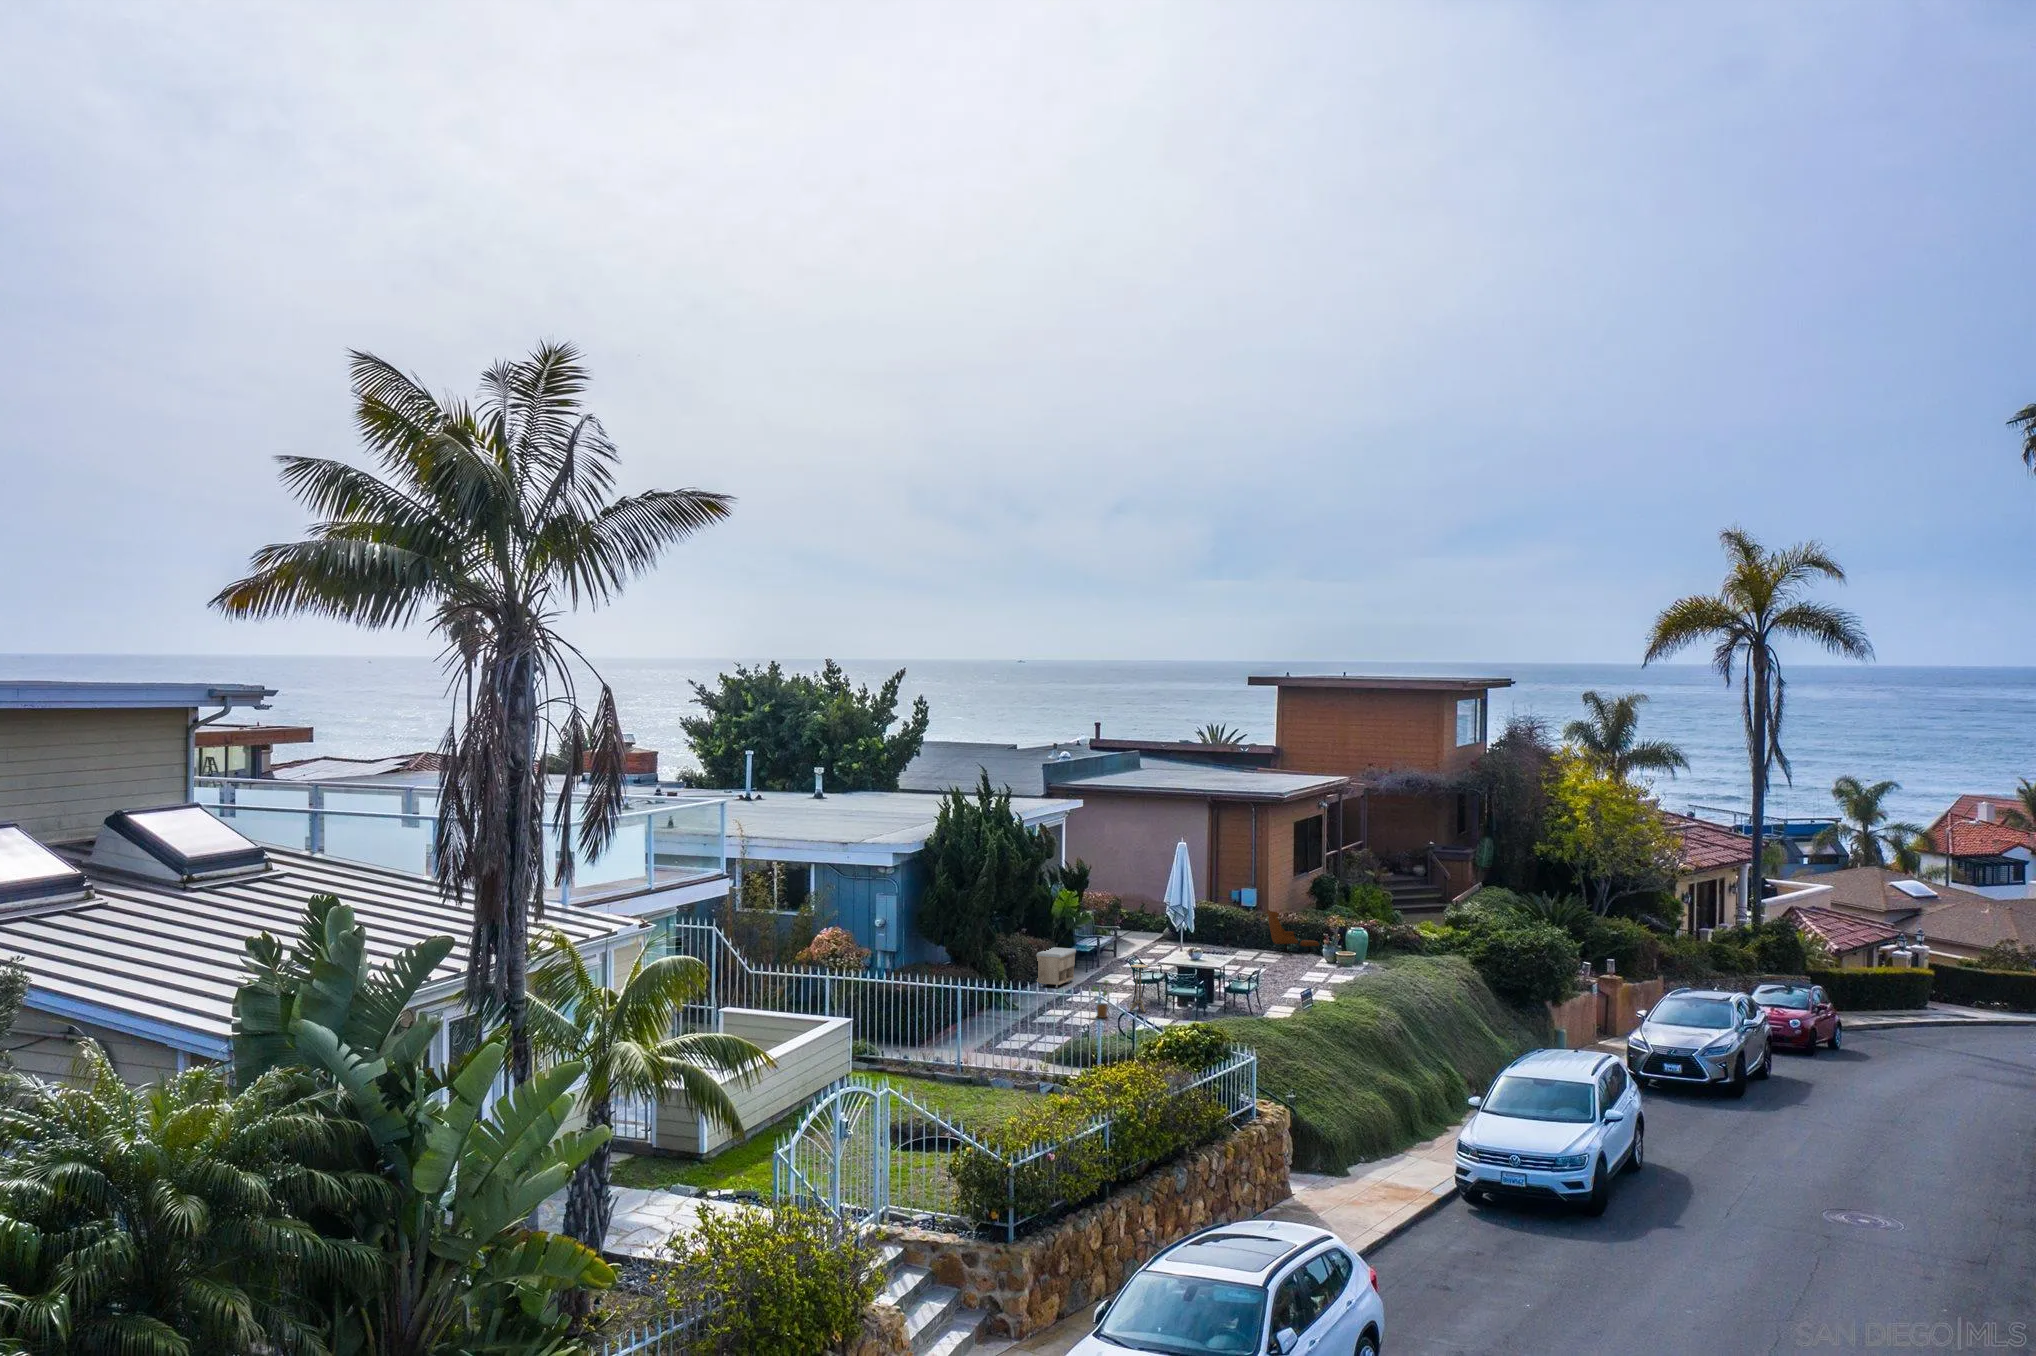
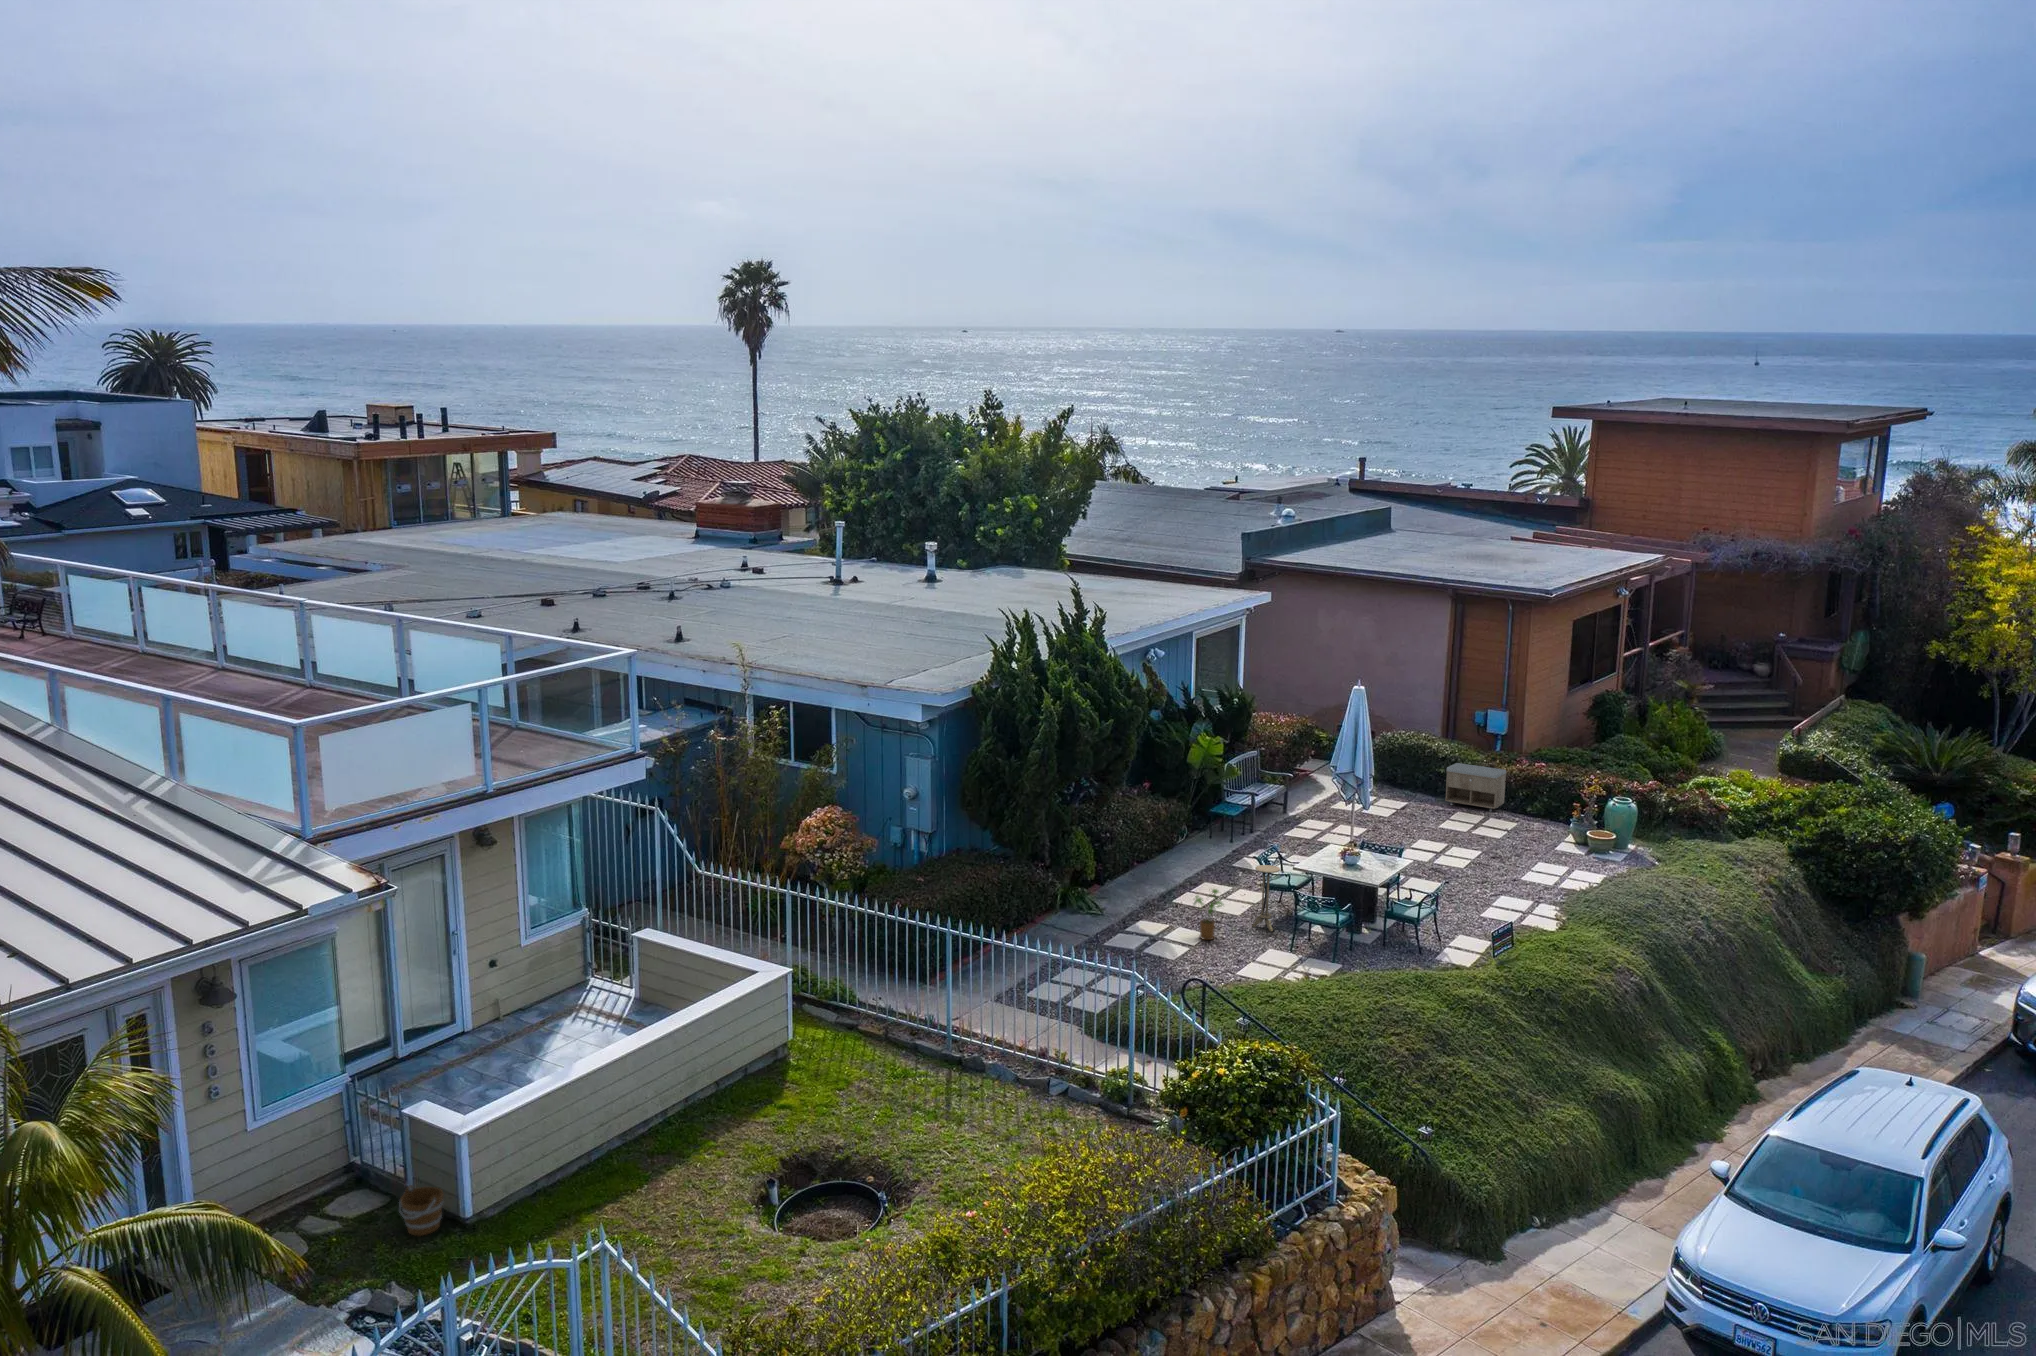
lounge chair: present [1267,910,1319,956] -> none [1498,761,1570,825]
storage bench: present [1036,947,1076,988] -> present [1445,763,1506,811]
bucket: none [652,1130,683,1163] -> present [399,1185,444,1236]

